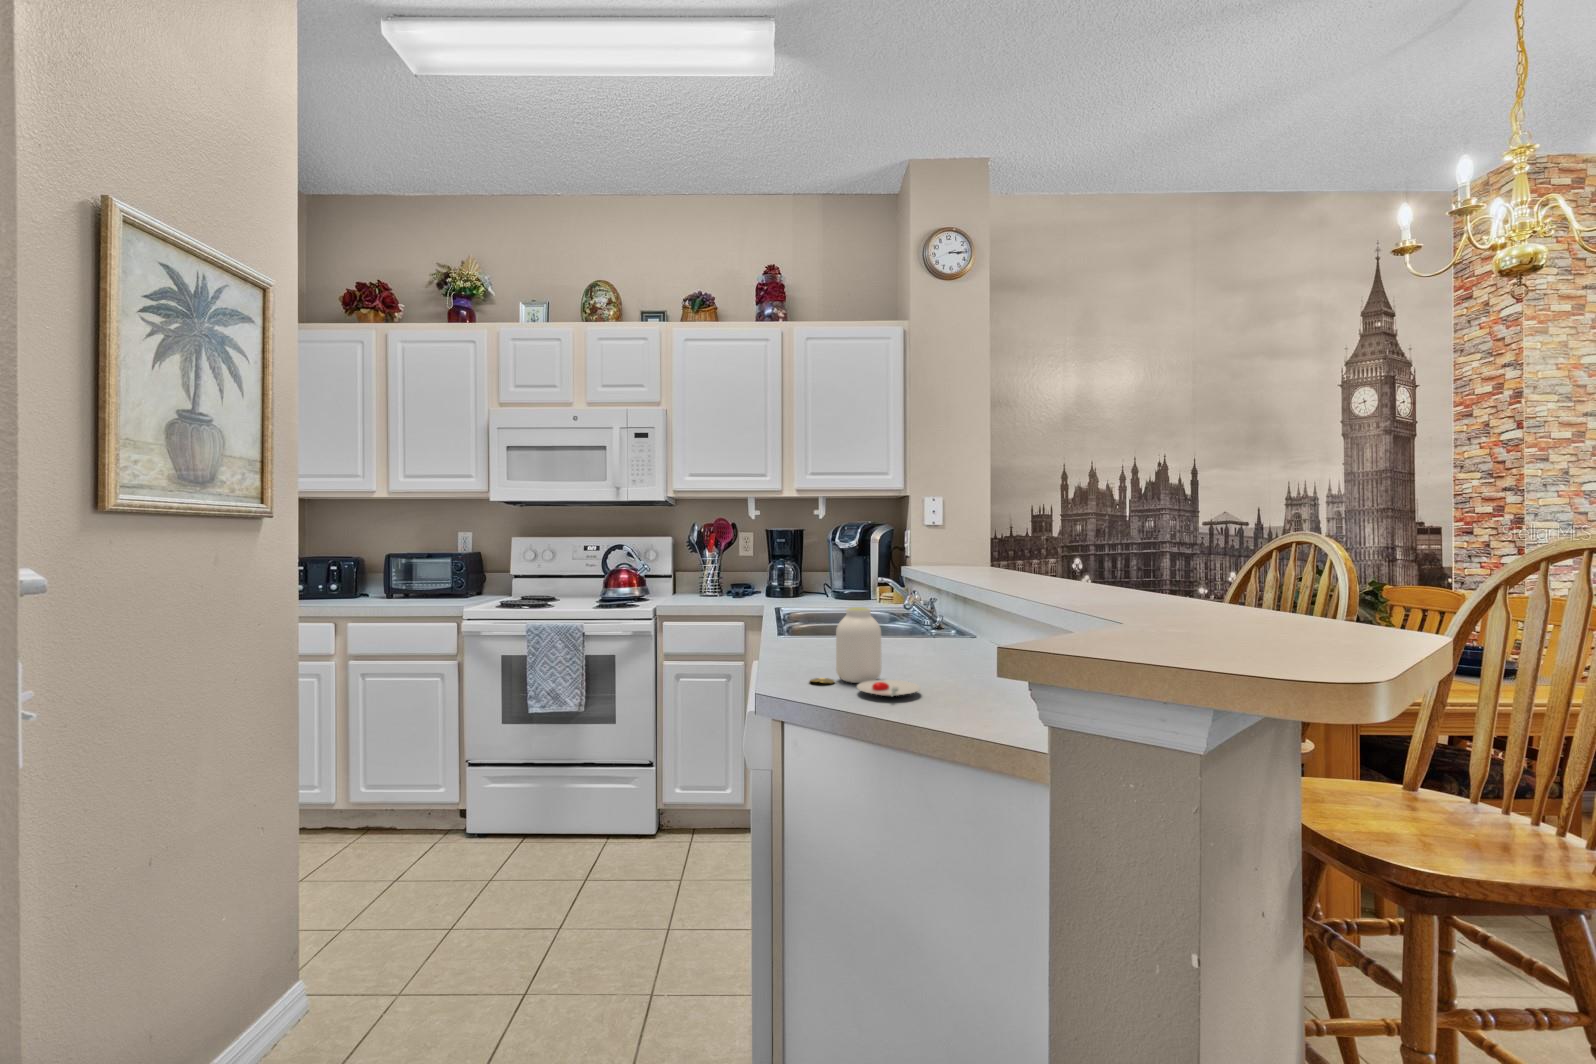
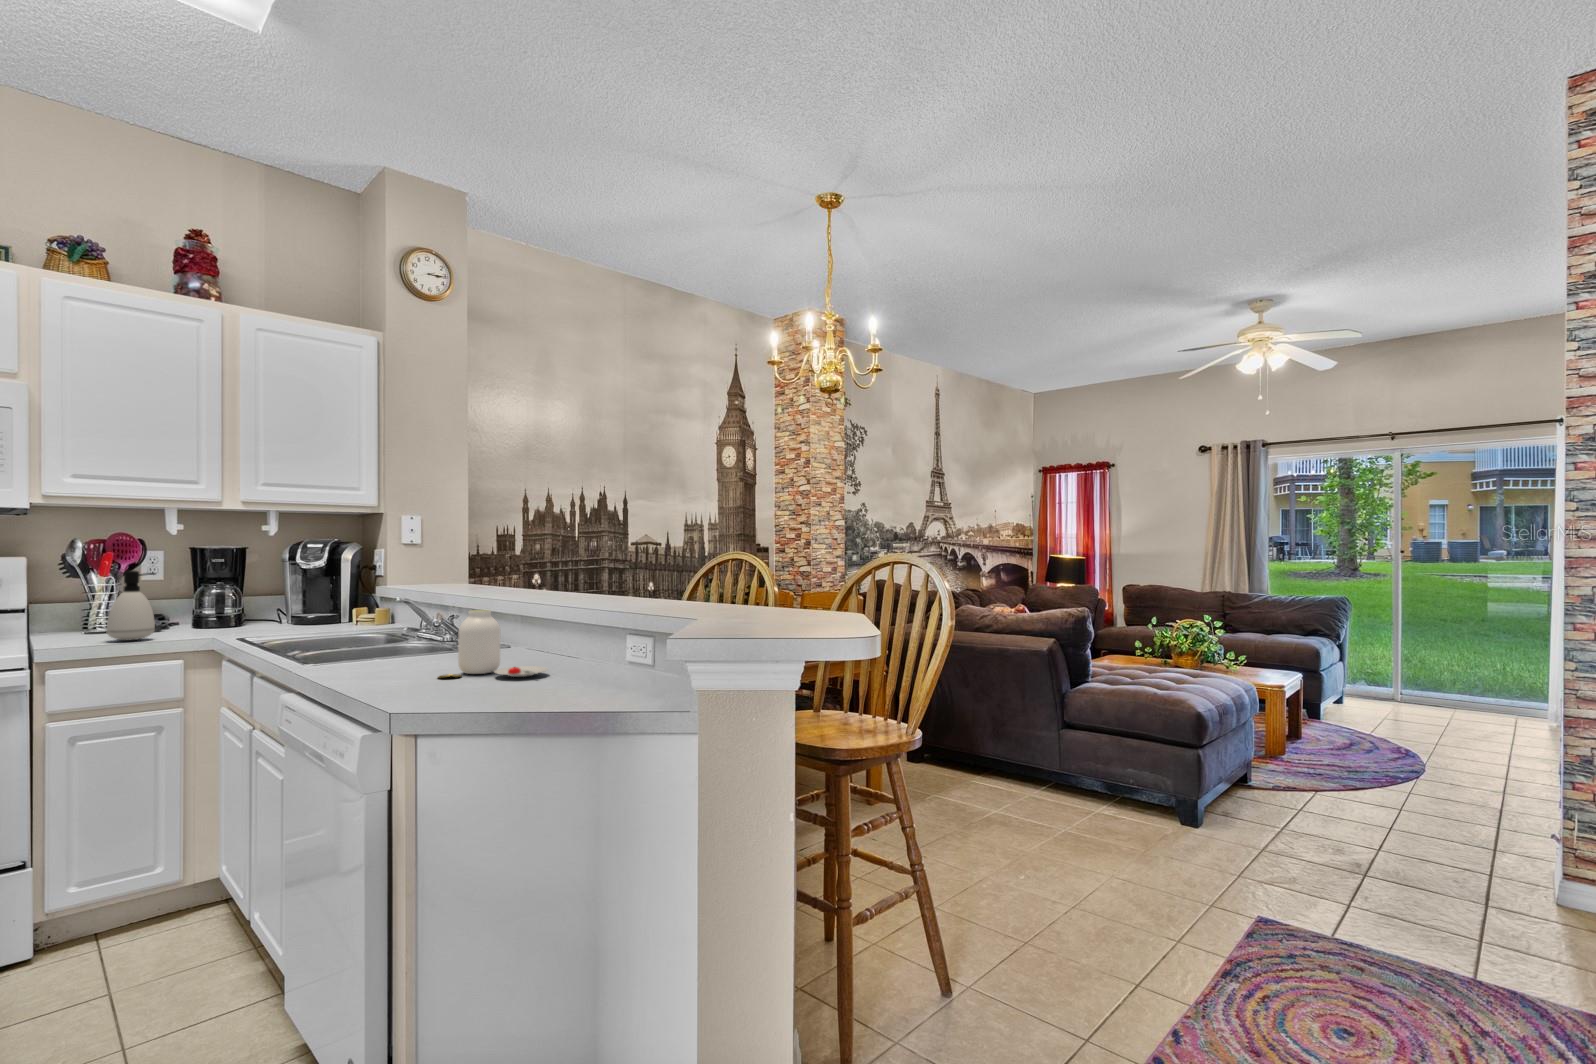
soap dispenser: none [694,548,724,603] -> present [106,570,155,640]

